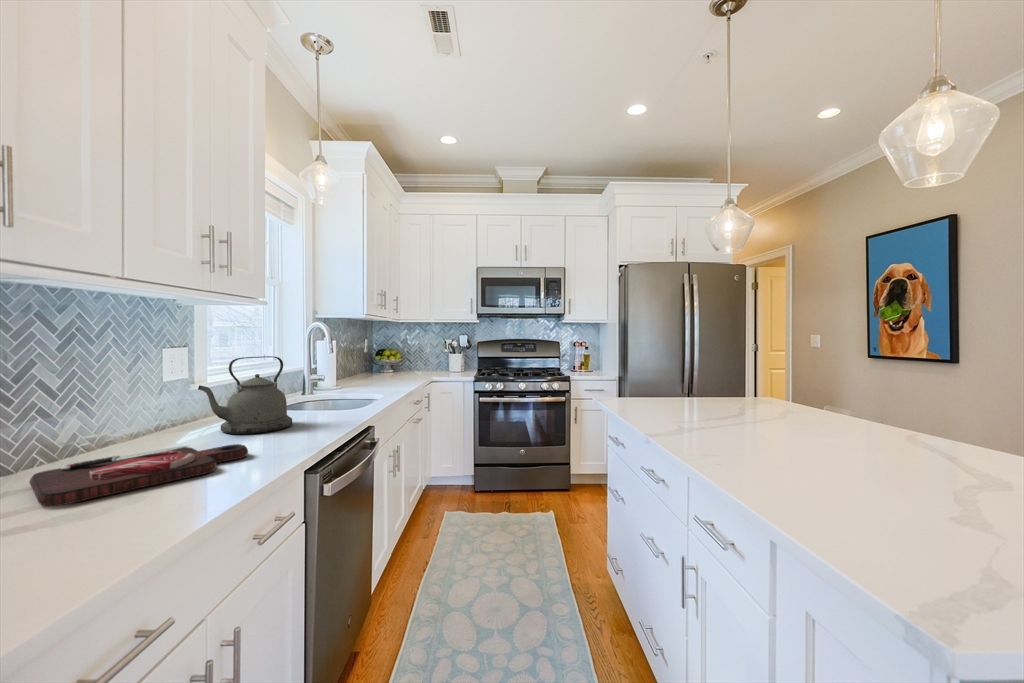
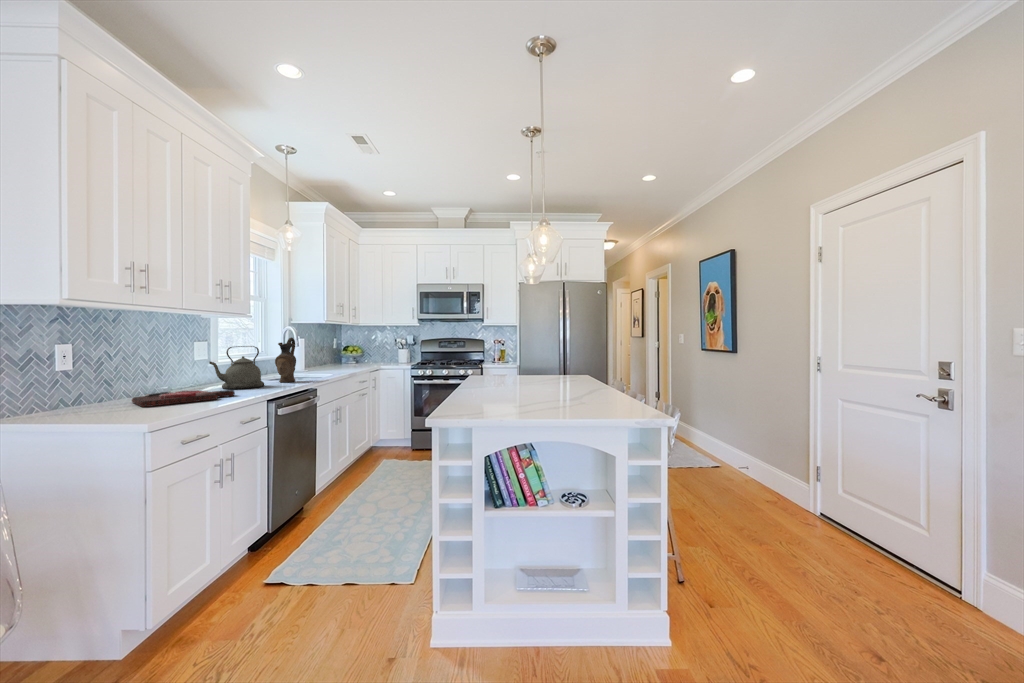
ceramic pitcher: none [306,341,339,414] -> present [275,338,296,382]

